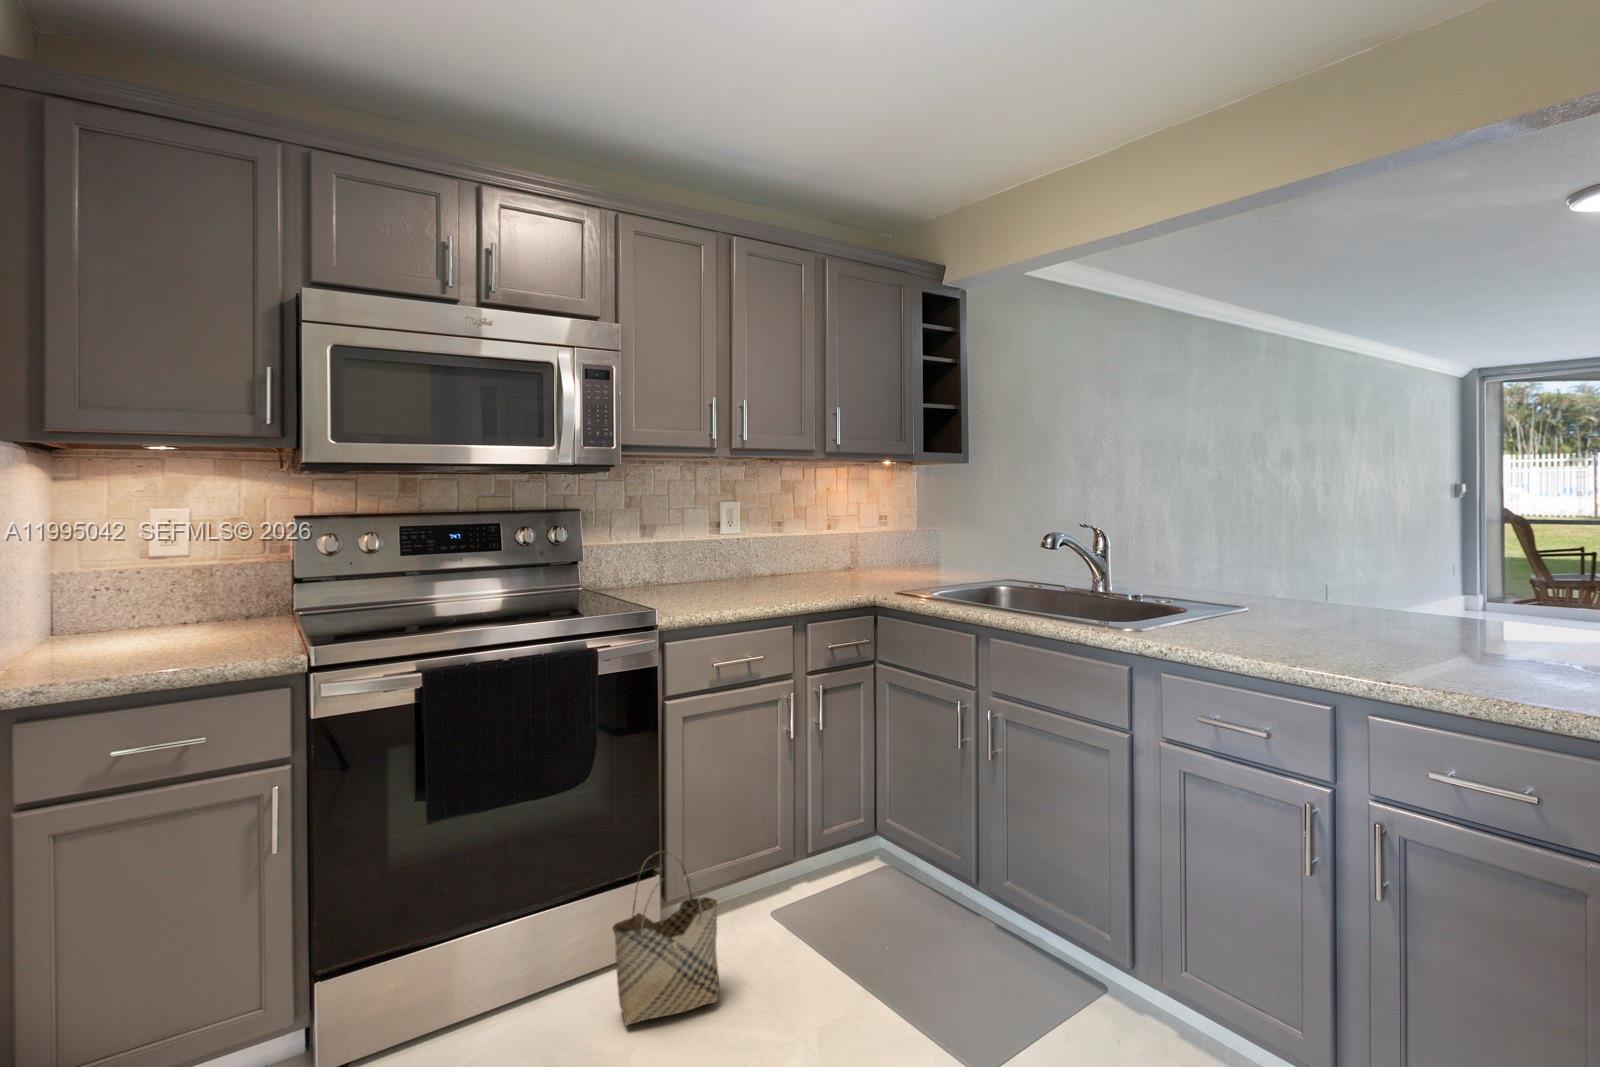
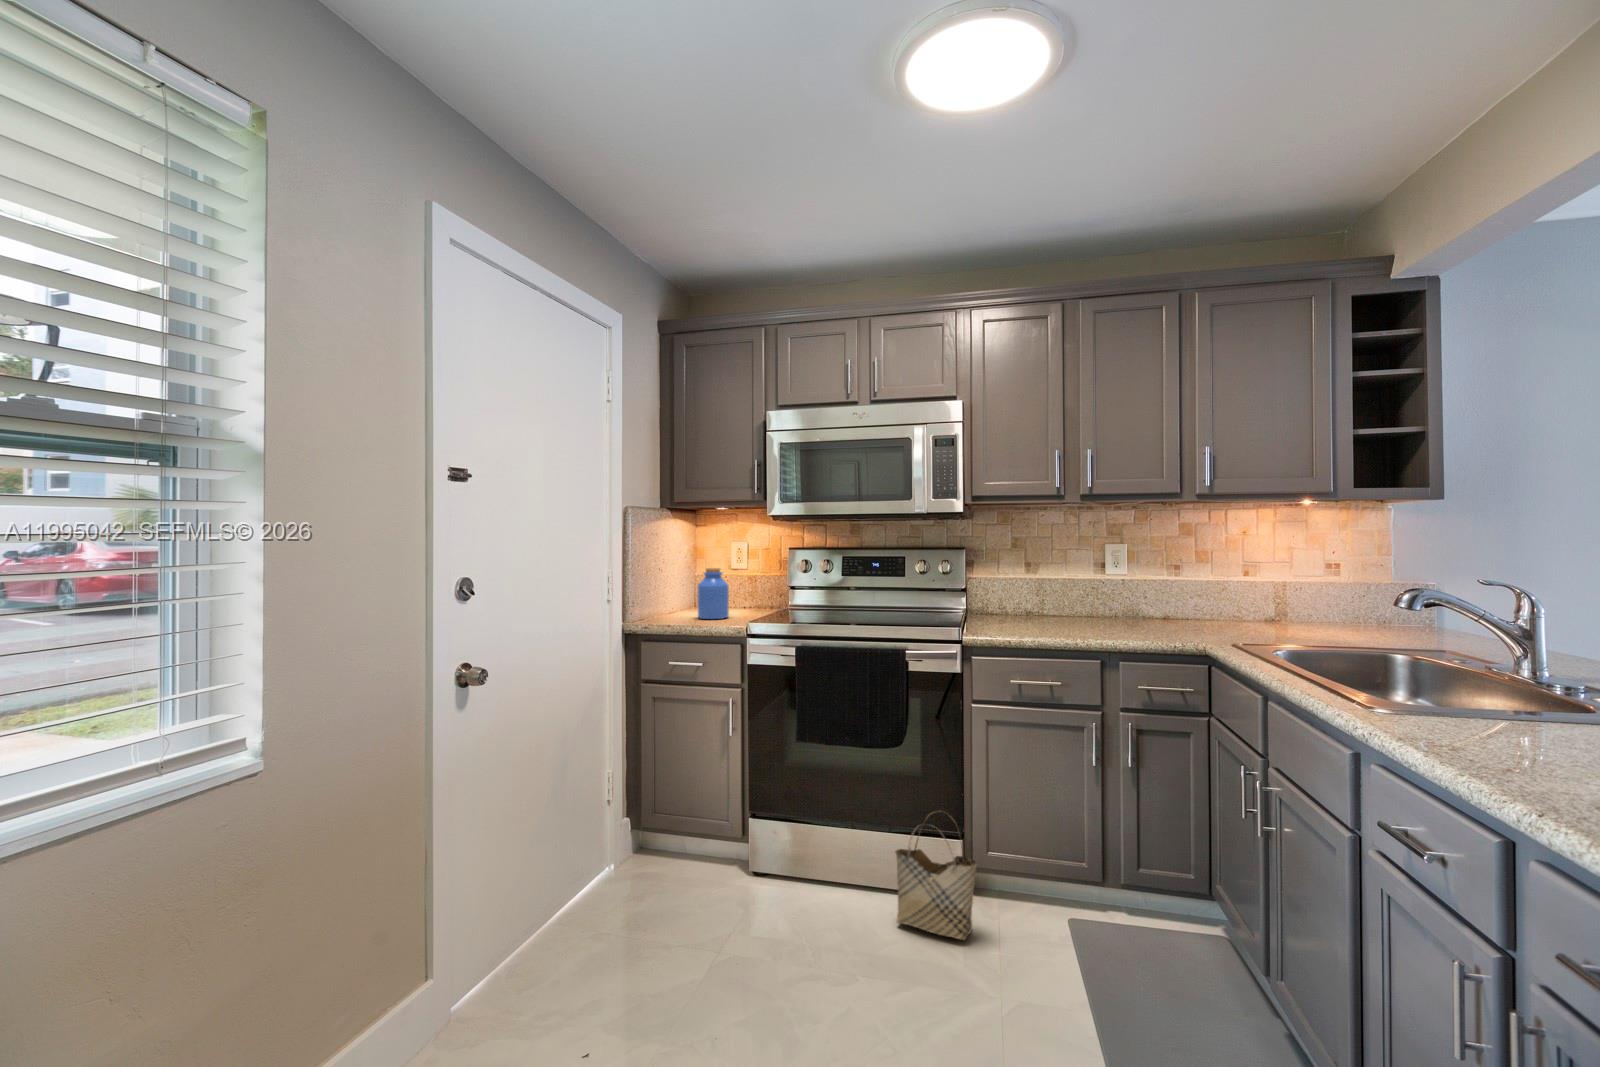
jar: none [129,552,209,653] -> present [698,568,729,619]

